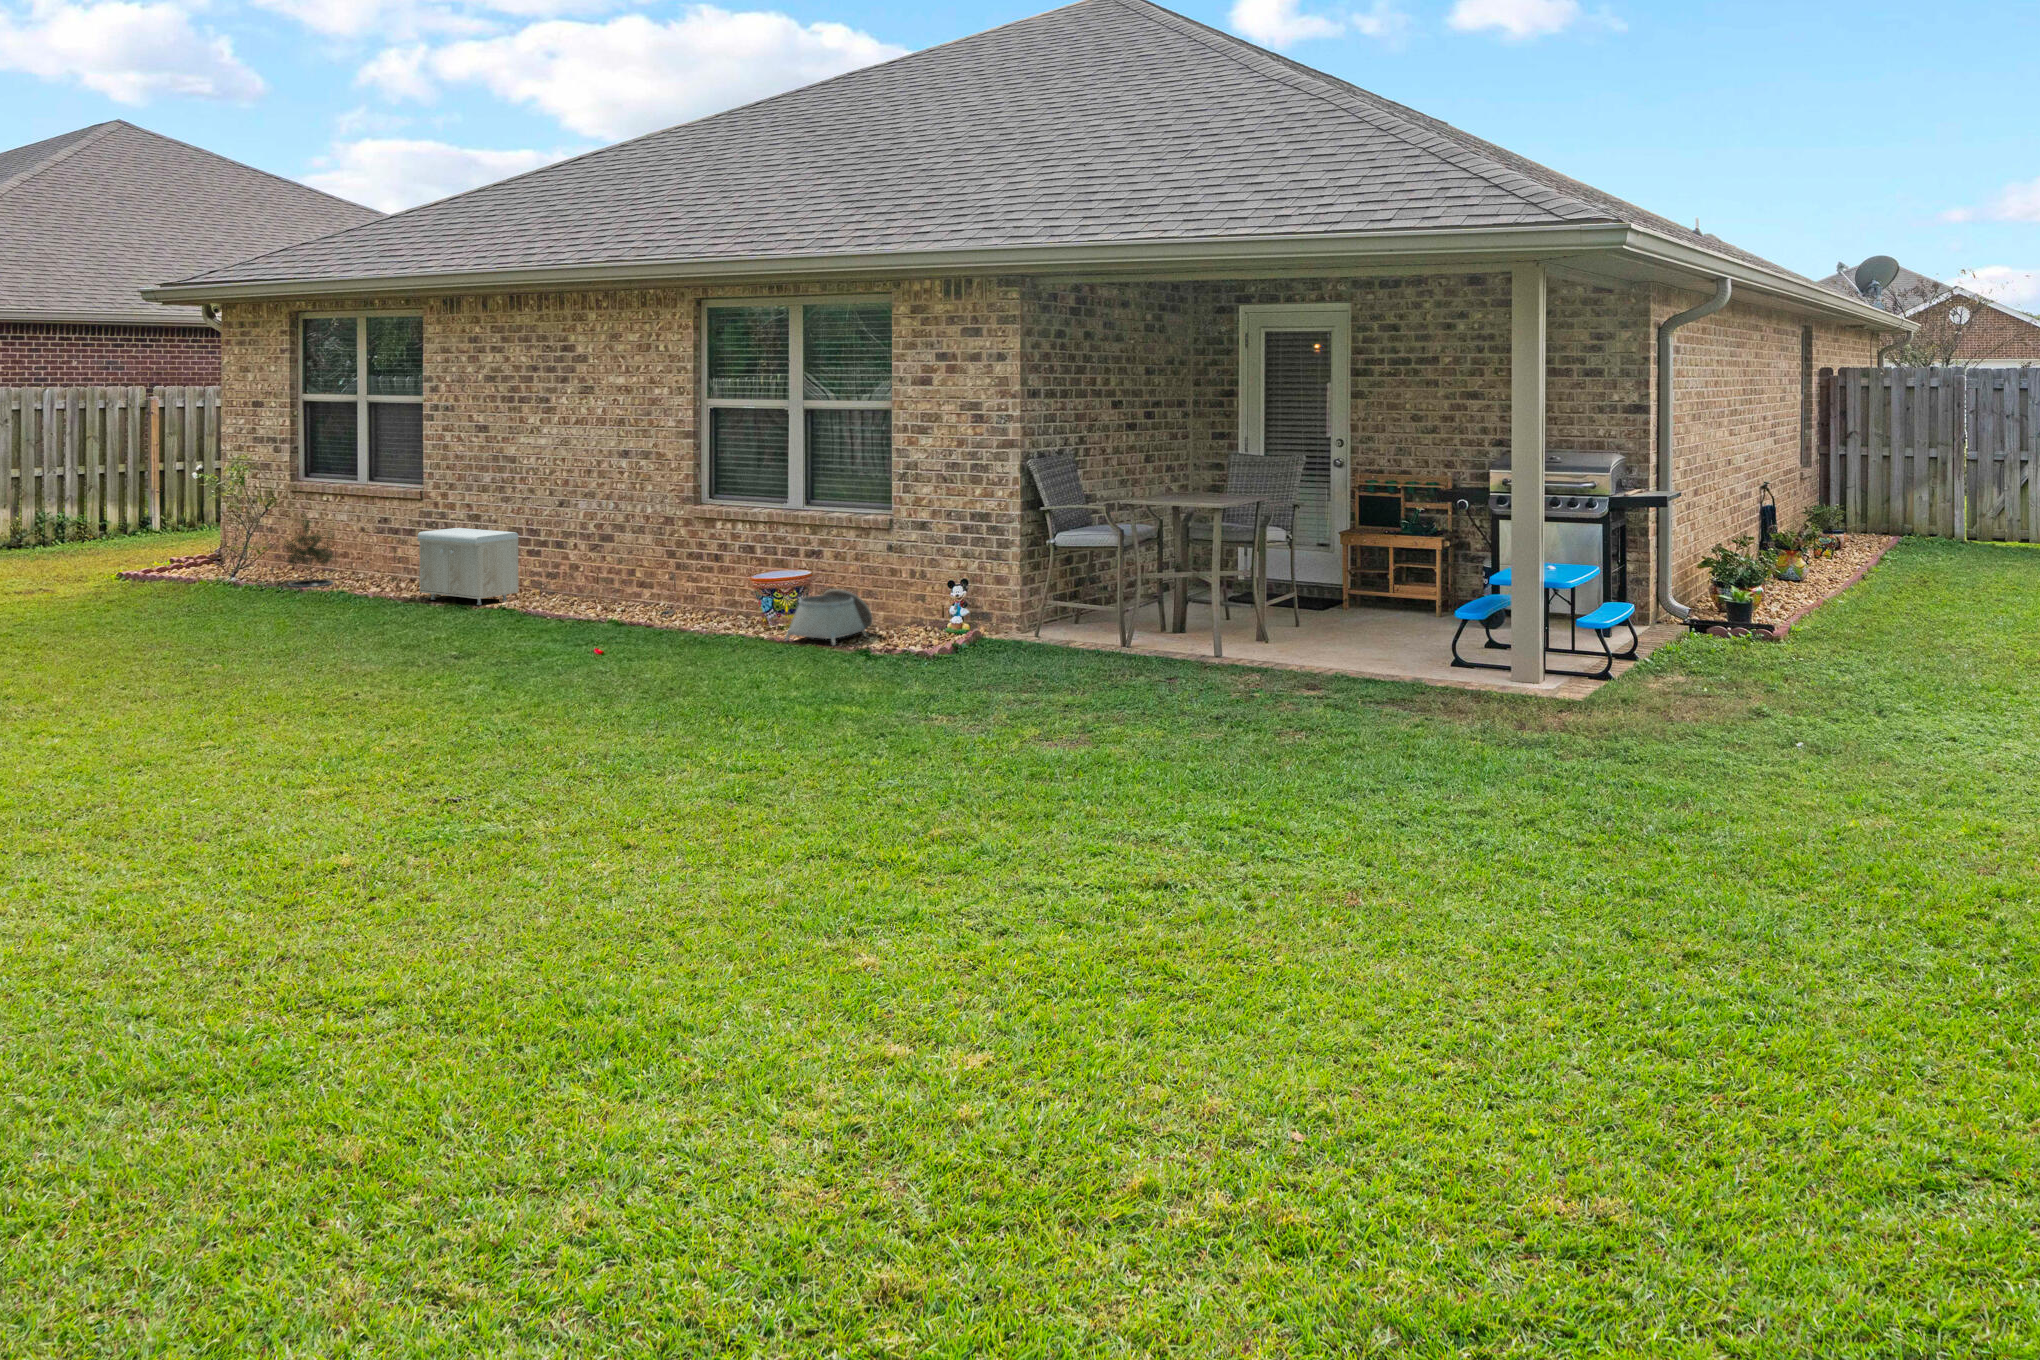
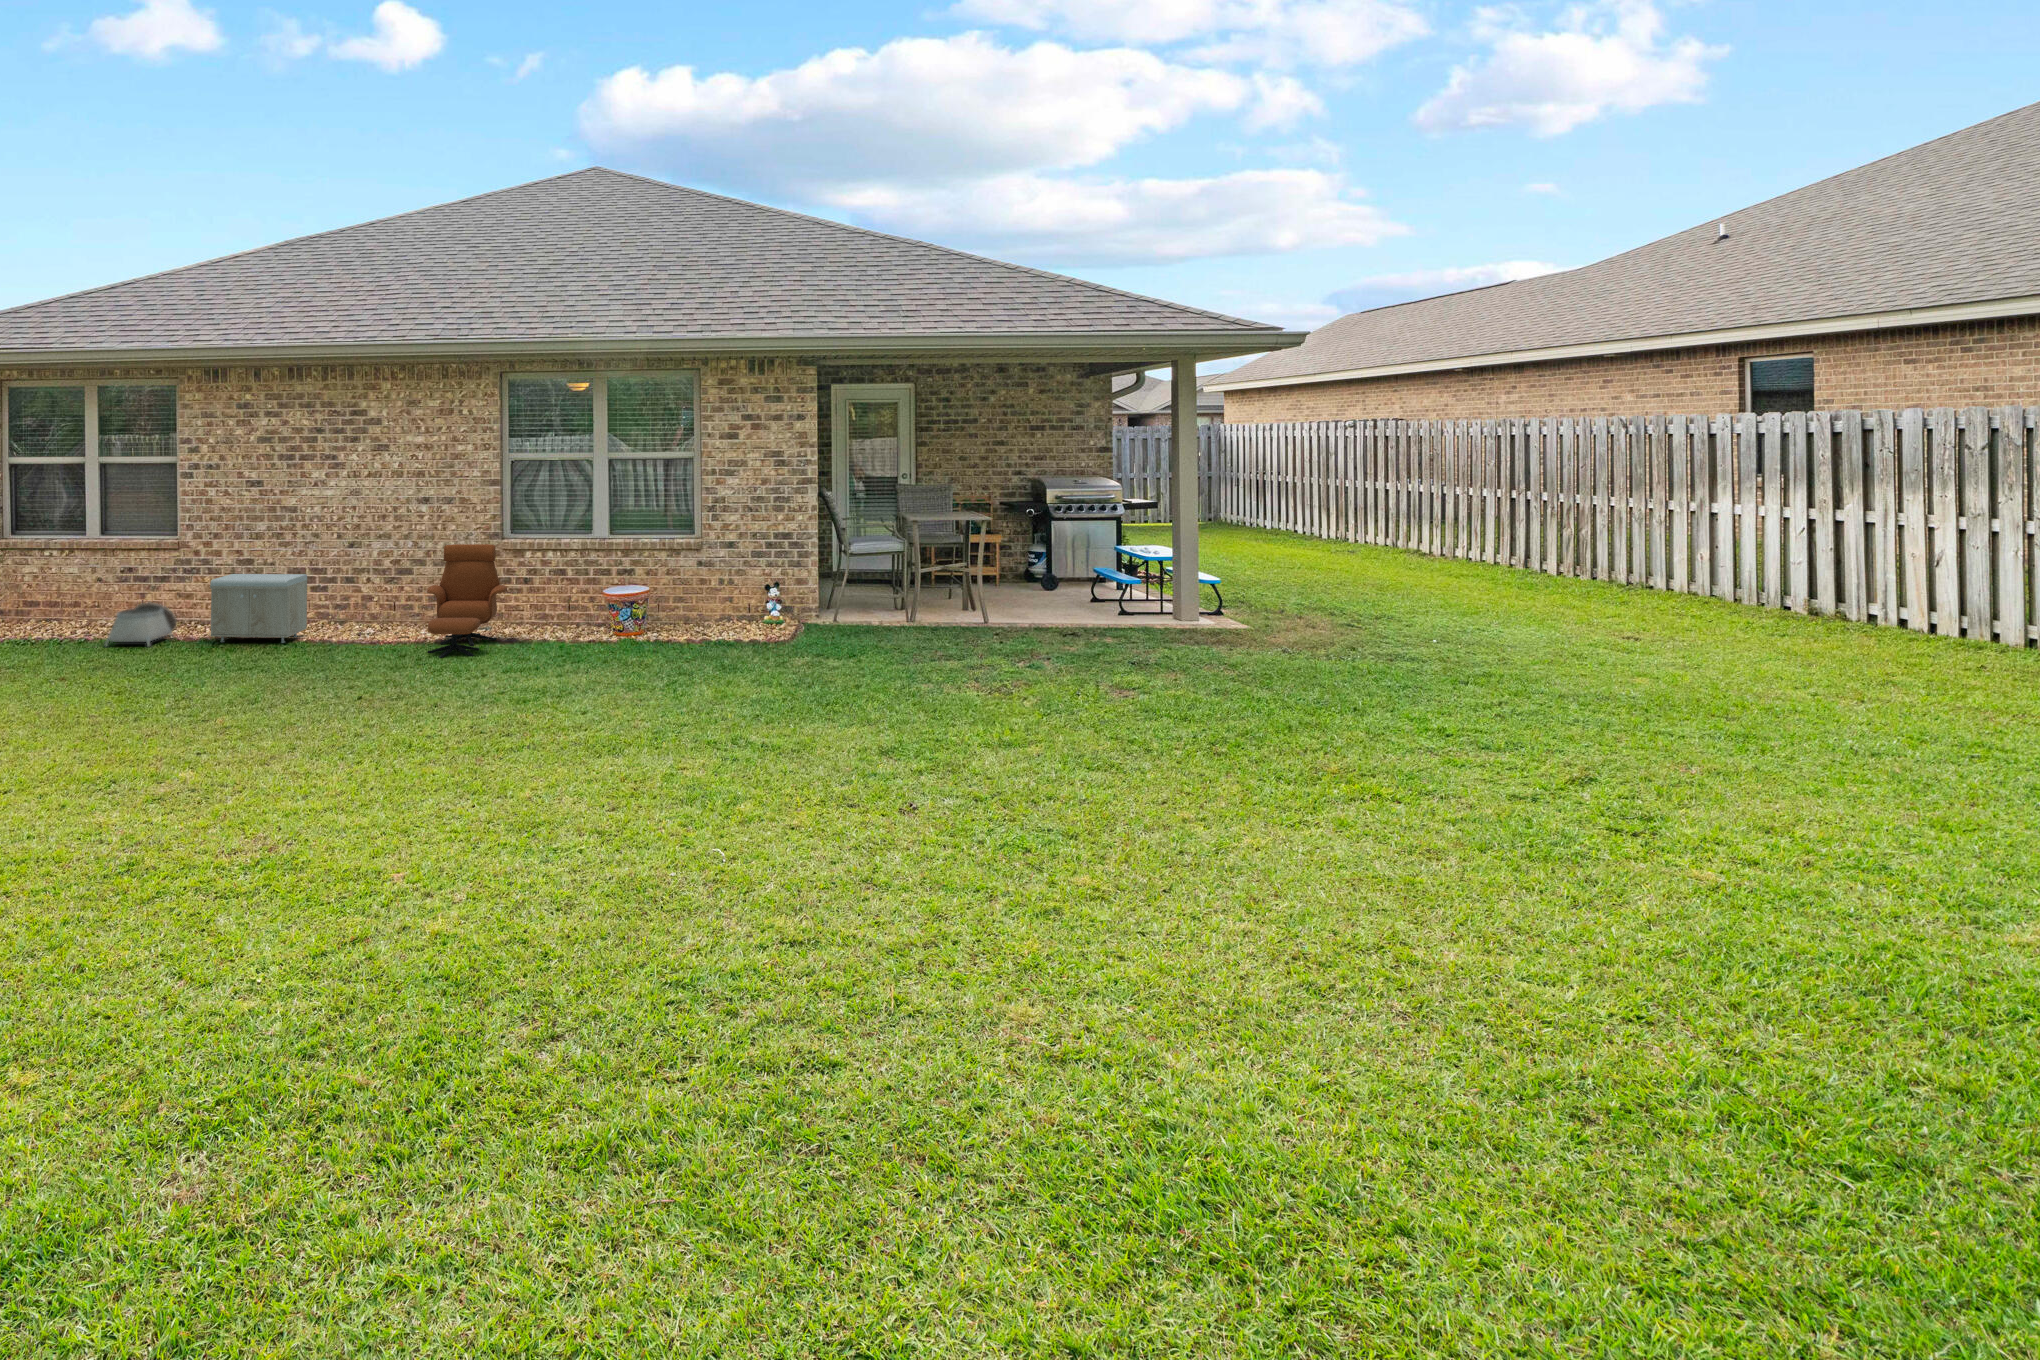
lounge chair: none [562,506,685,633] -> present [427,544,507,658]
potted tree: present [284,511,334,587] -> none [20,567,74,643]
basket: present [785,589,872,646] -> present [105,603,177,646]

